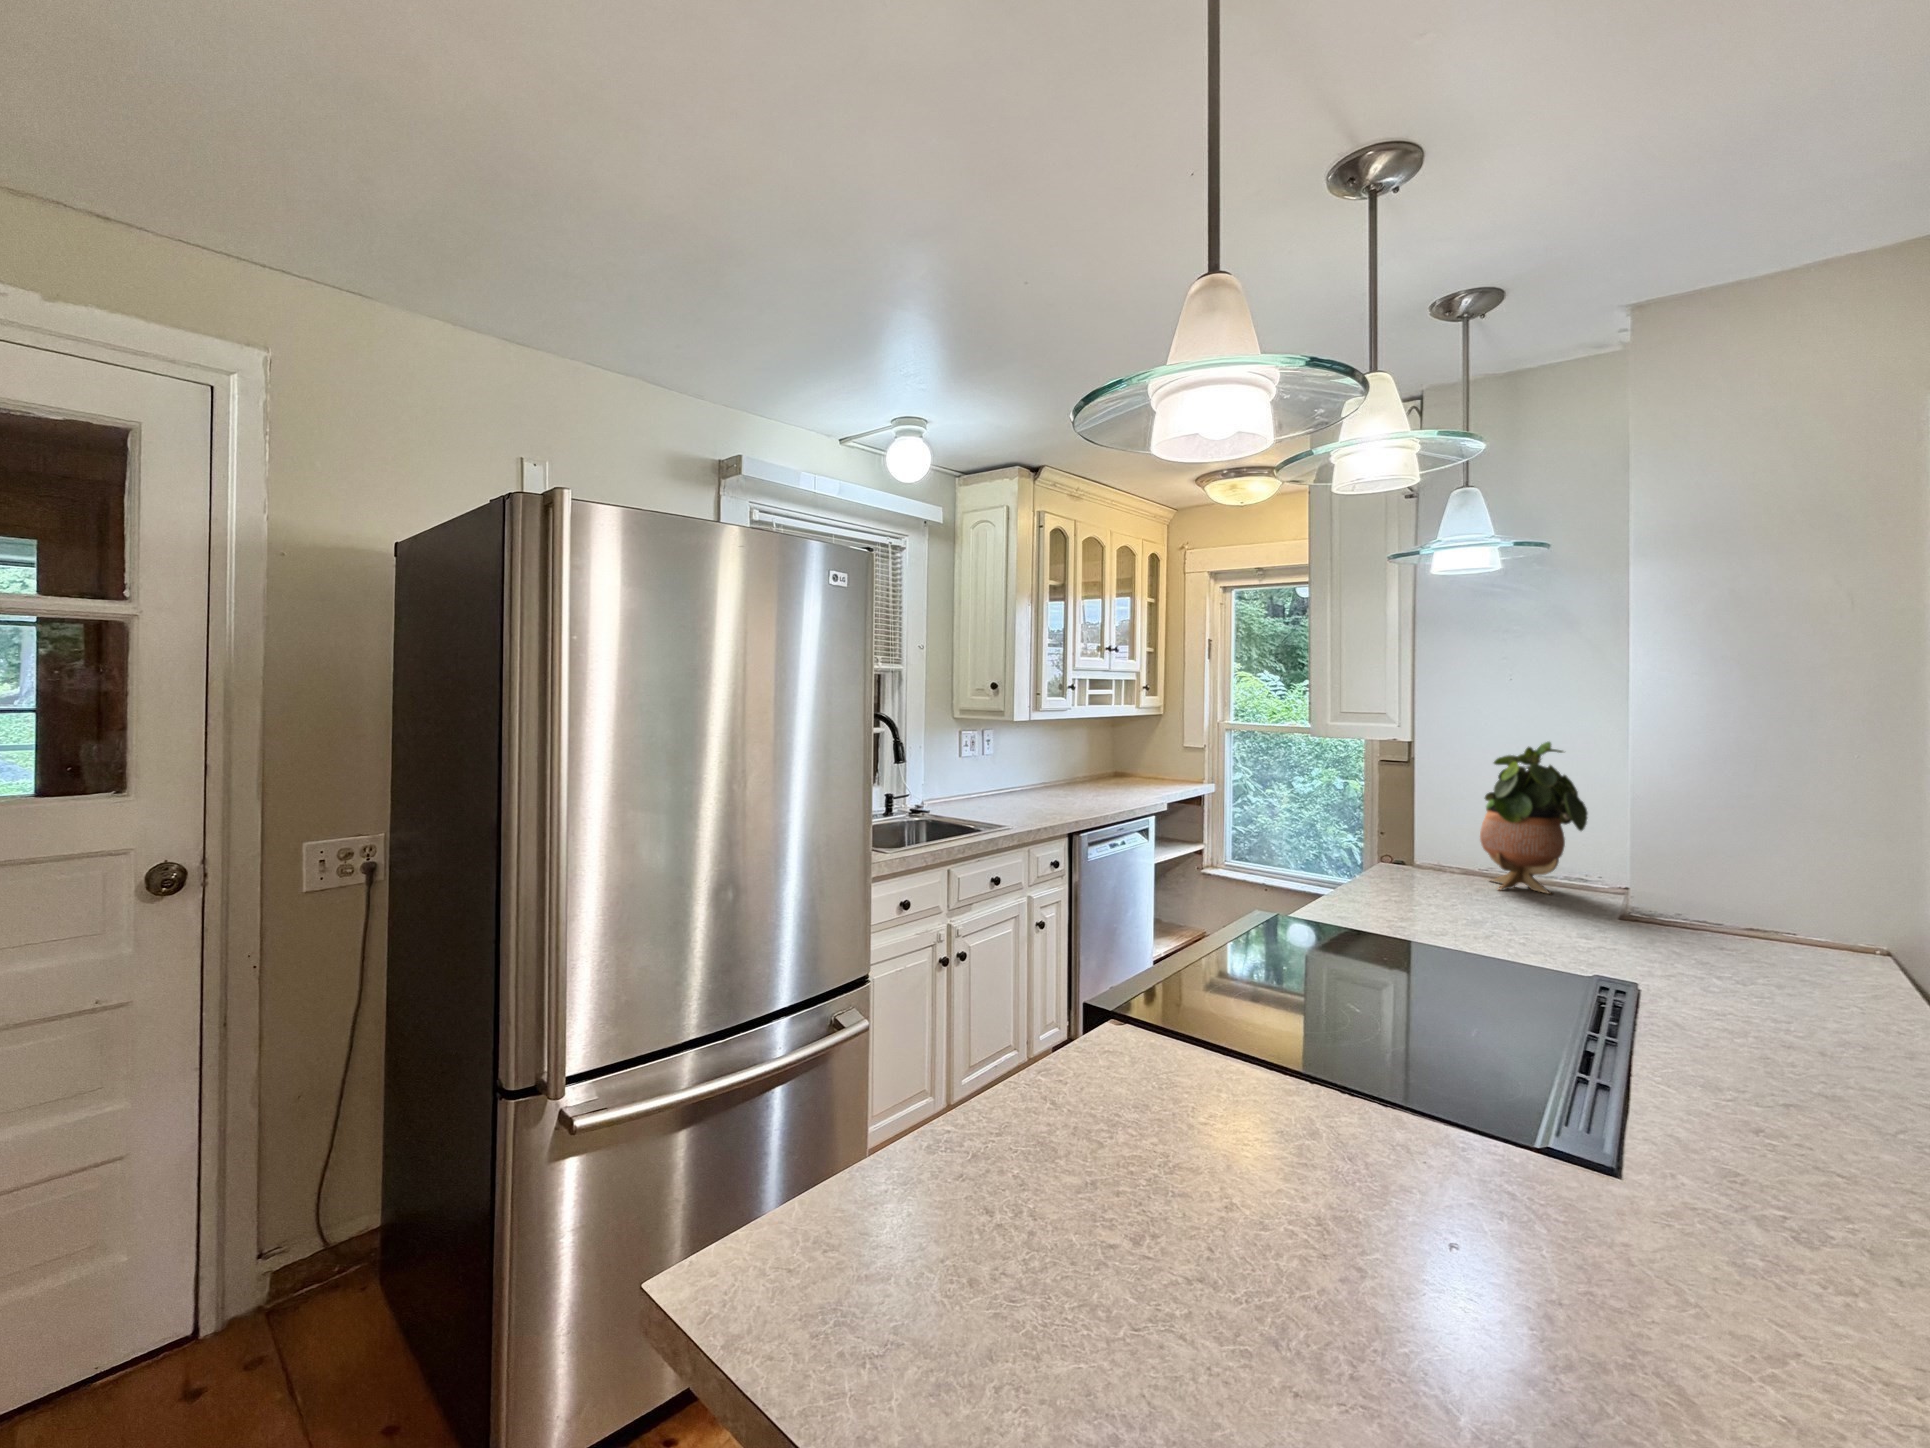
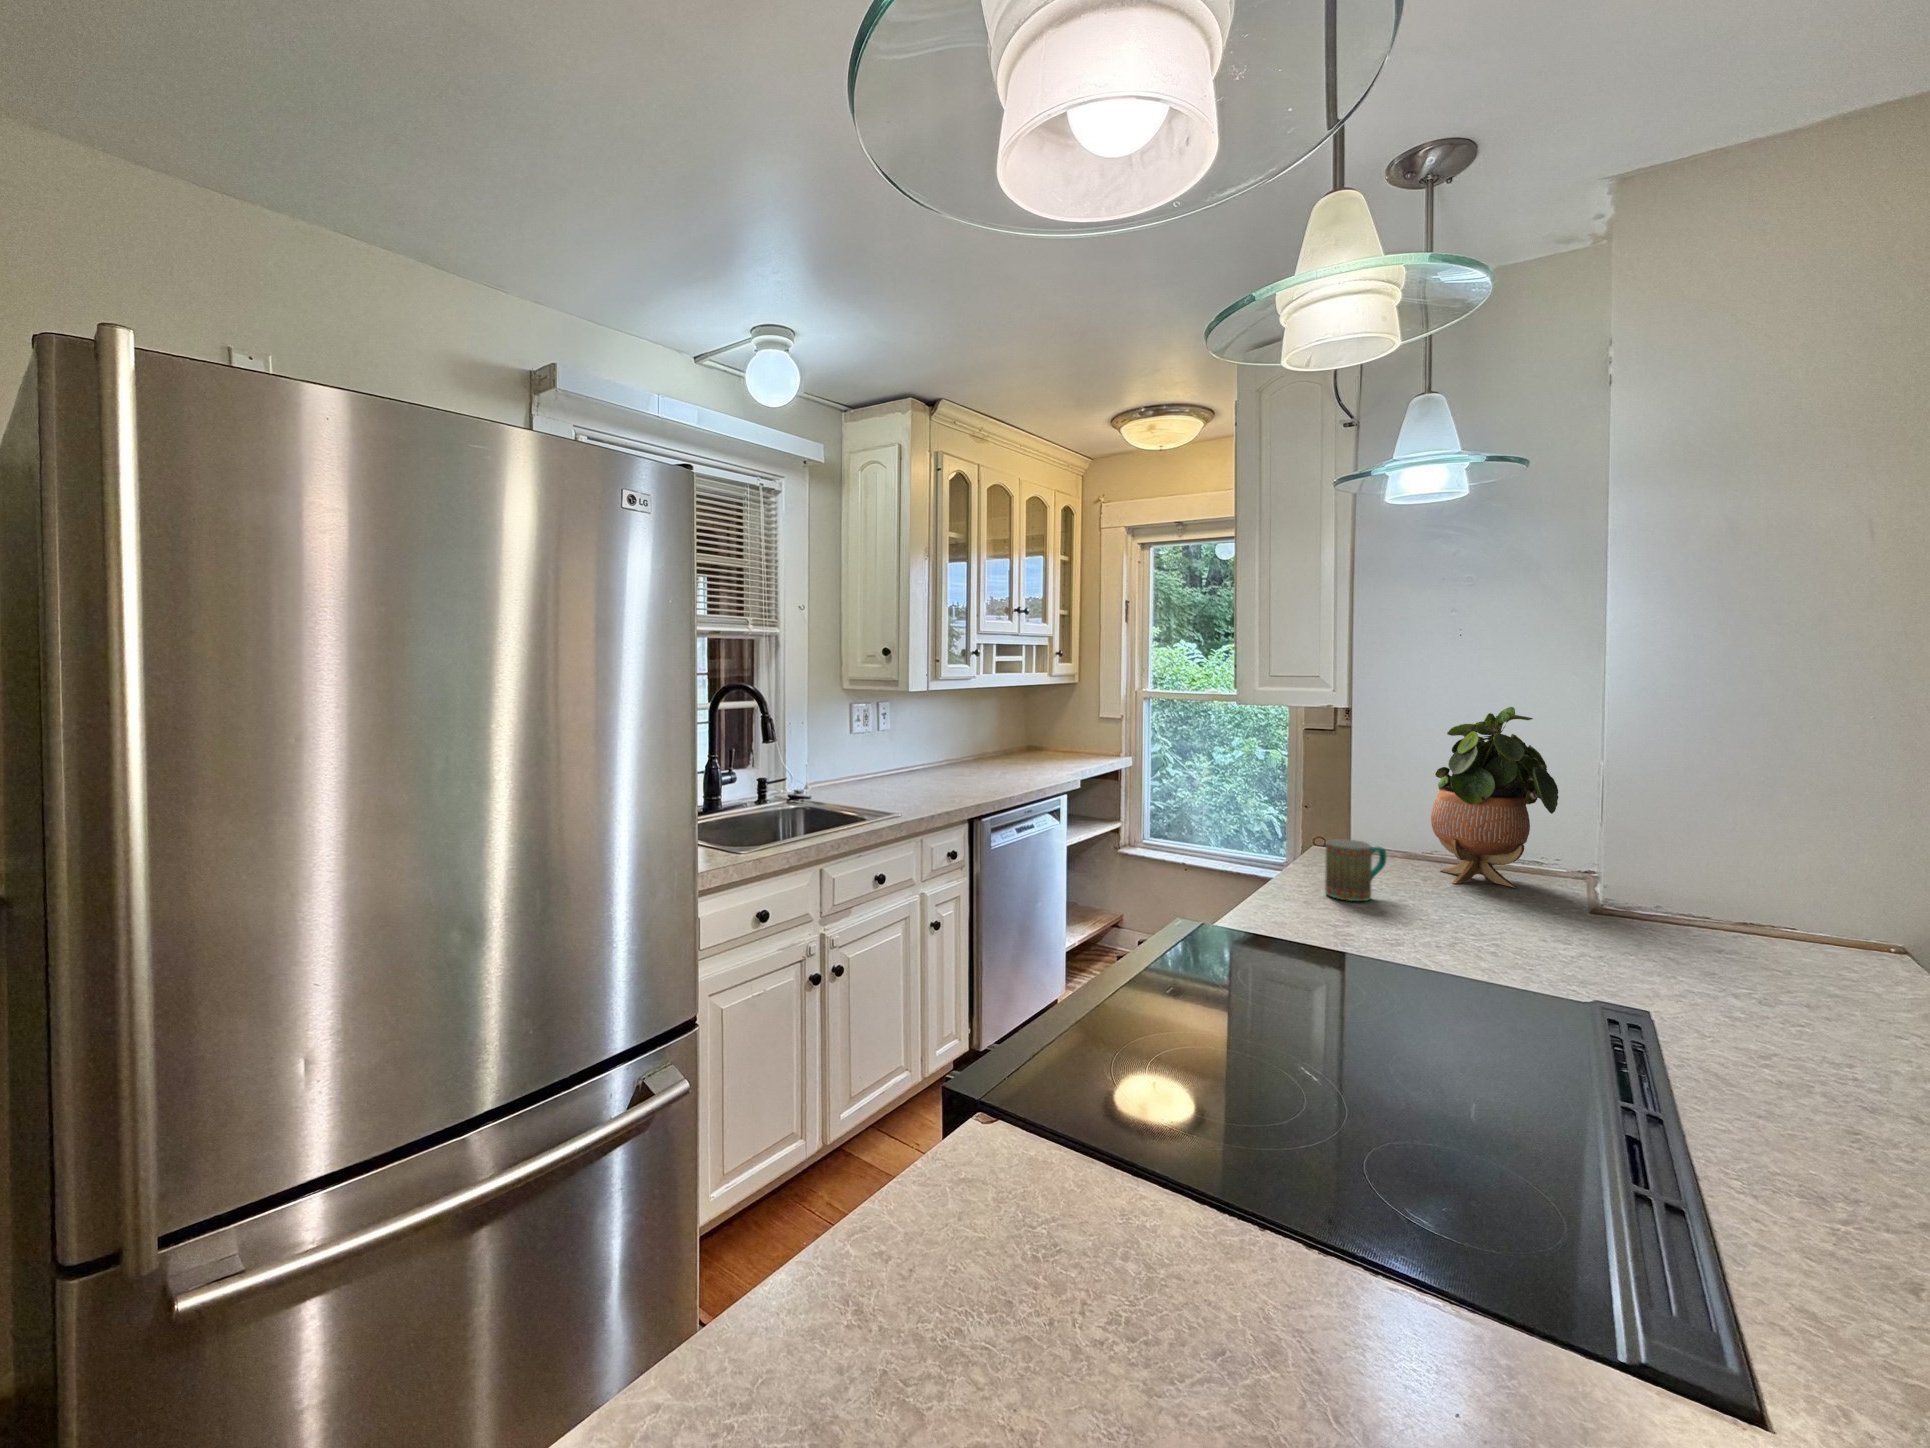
mug: none [1384,849,1436,900] -> present [1325,839,1386,901]

